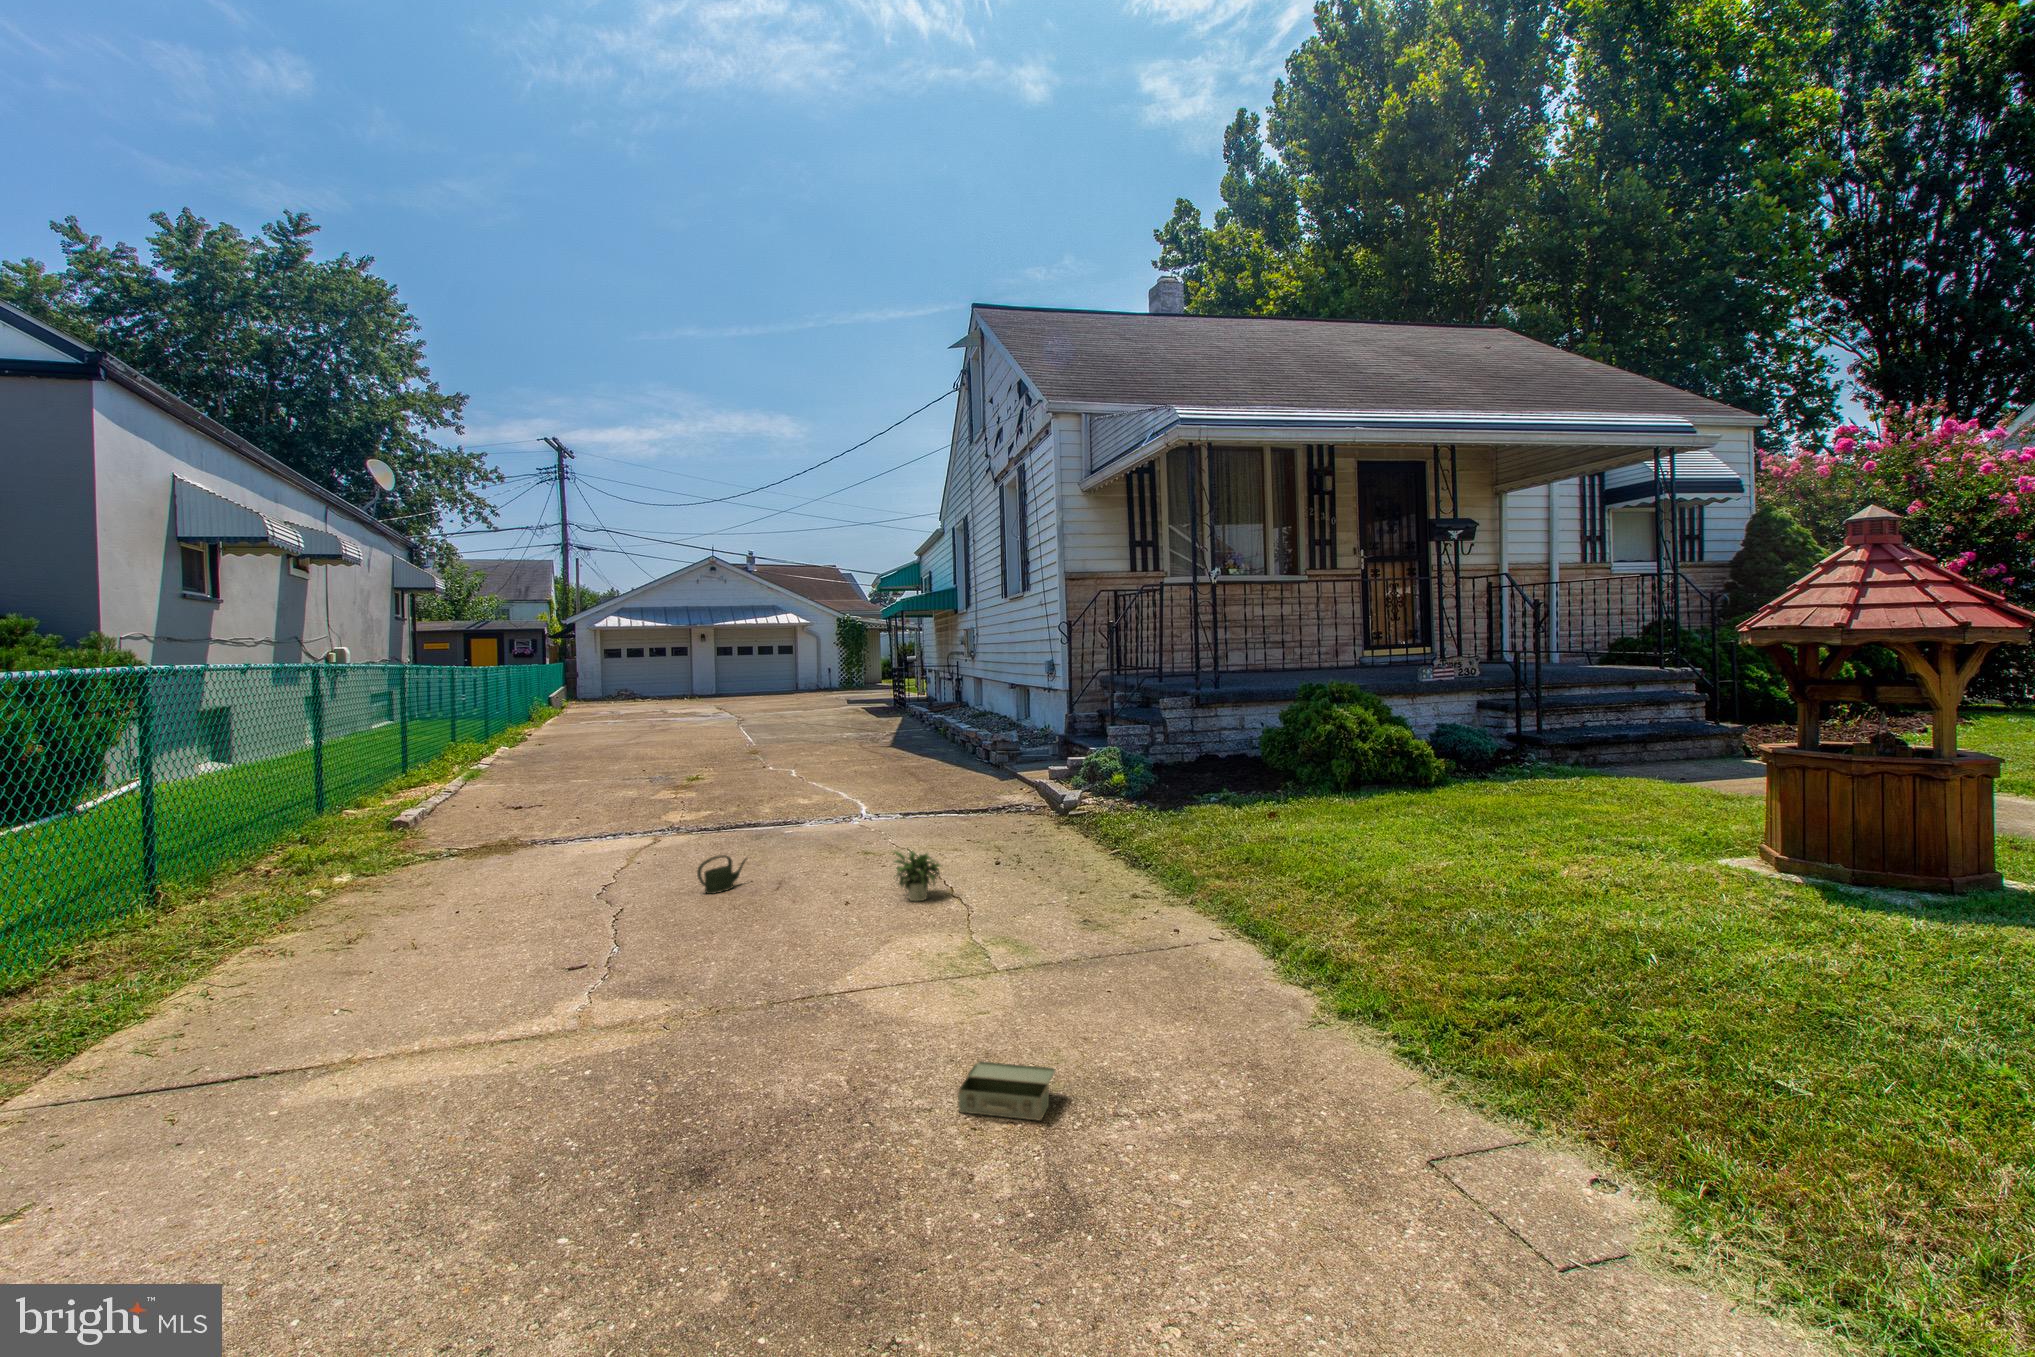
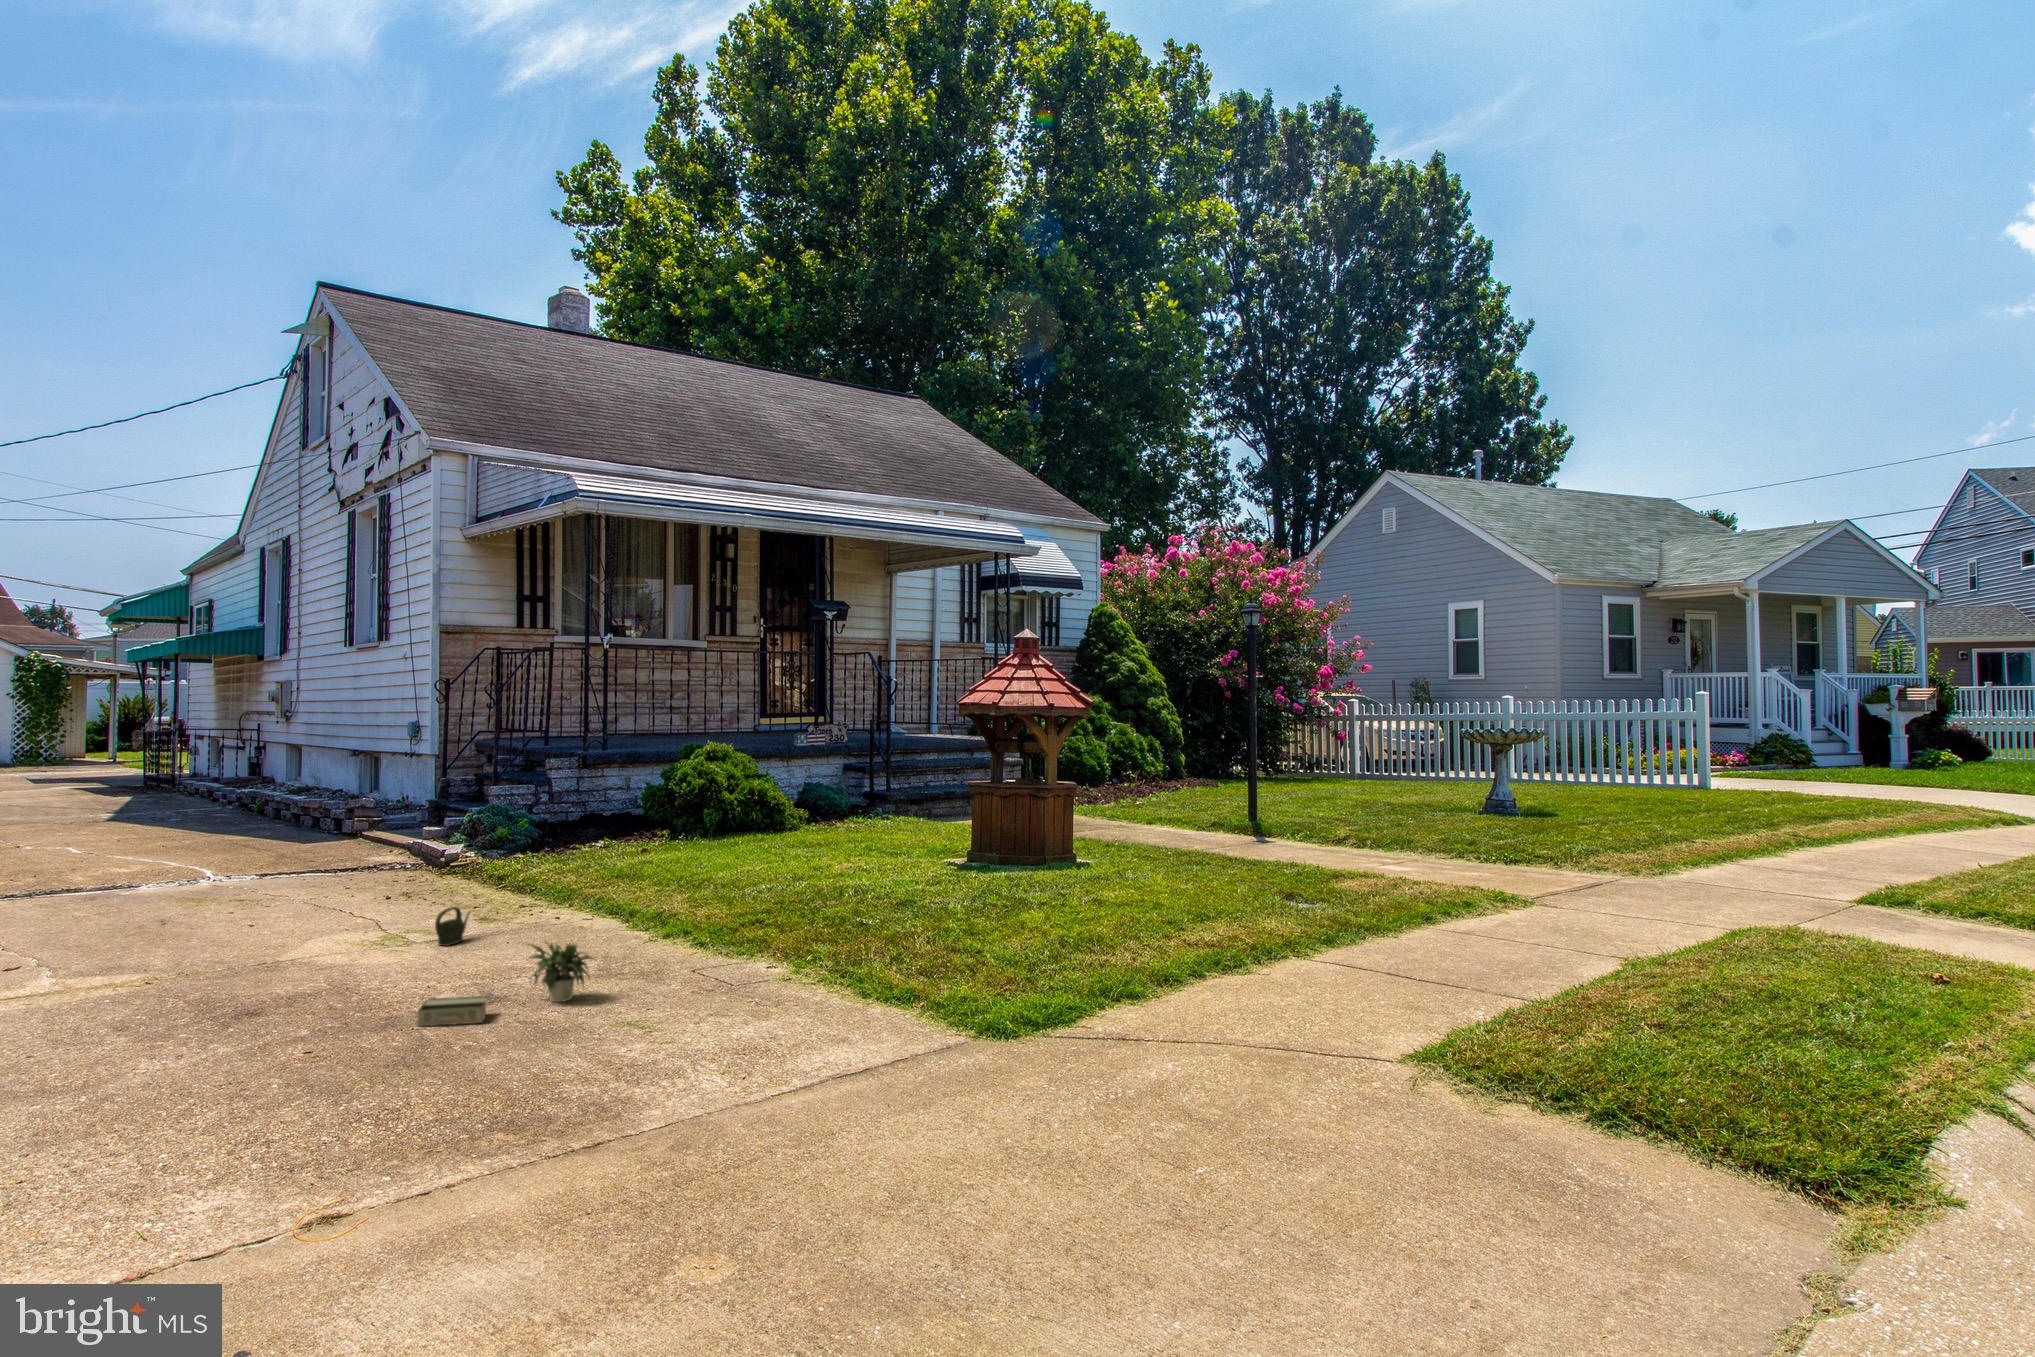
potted plant: present [894,851,941,901] -> present [529,944,592,1002]
watering can: present [697,855,747,894] -> present [435,907,470,946]

